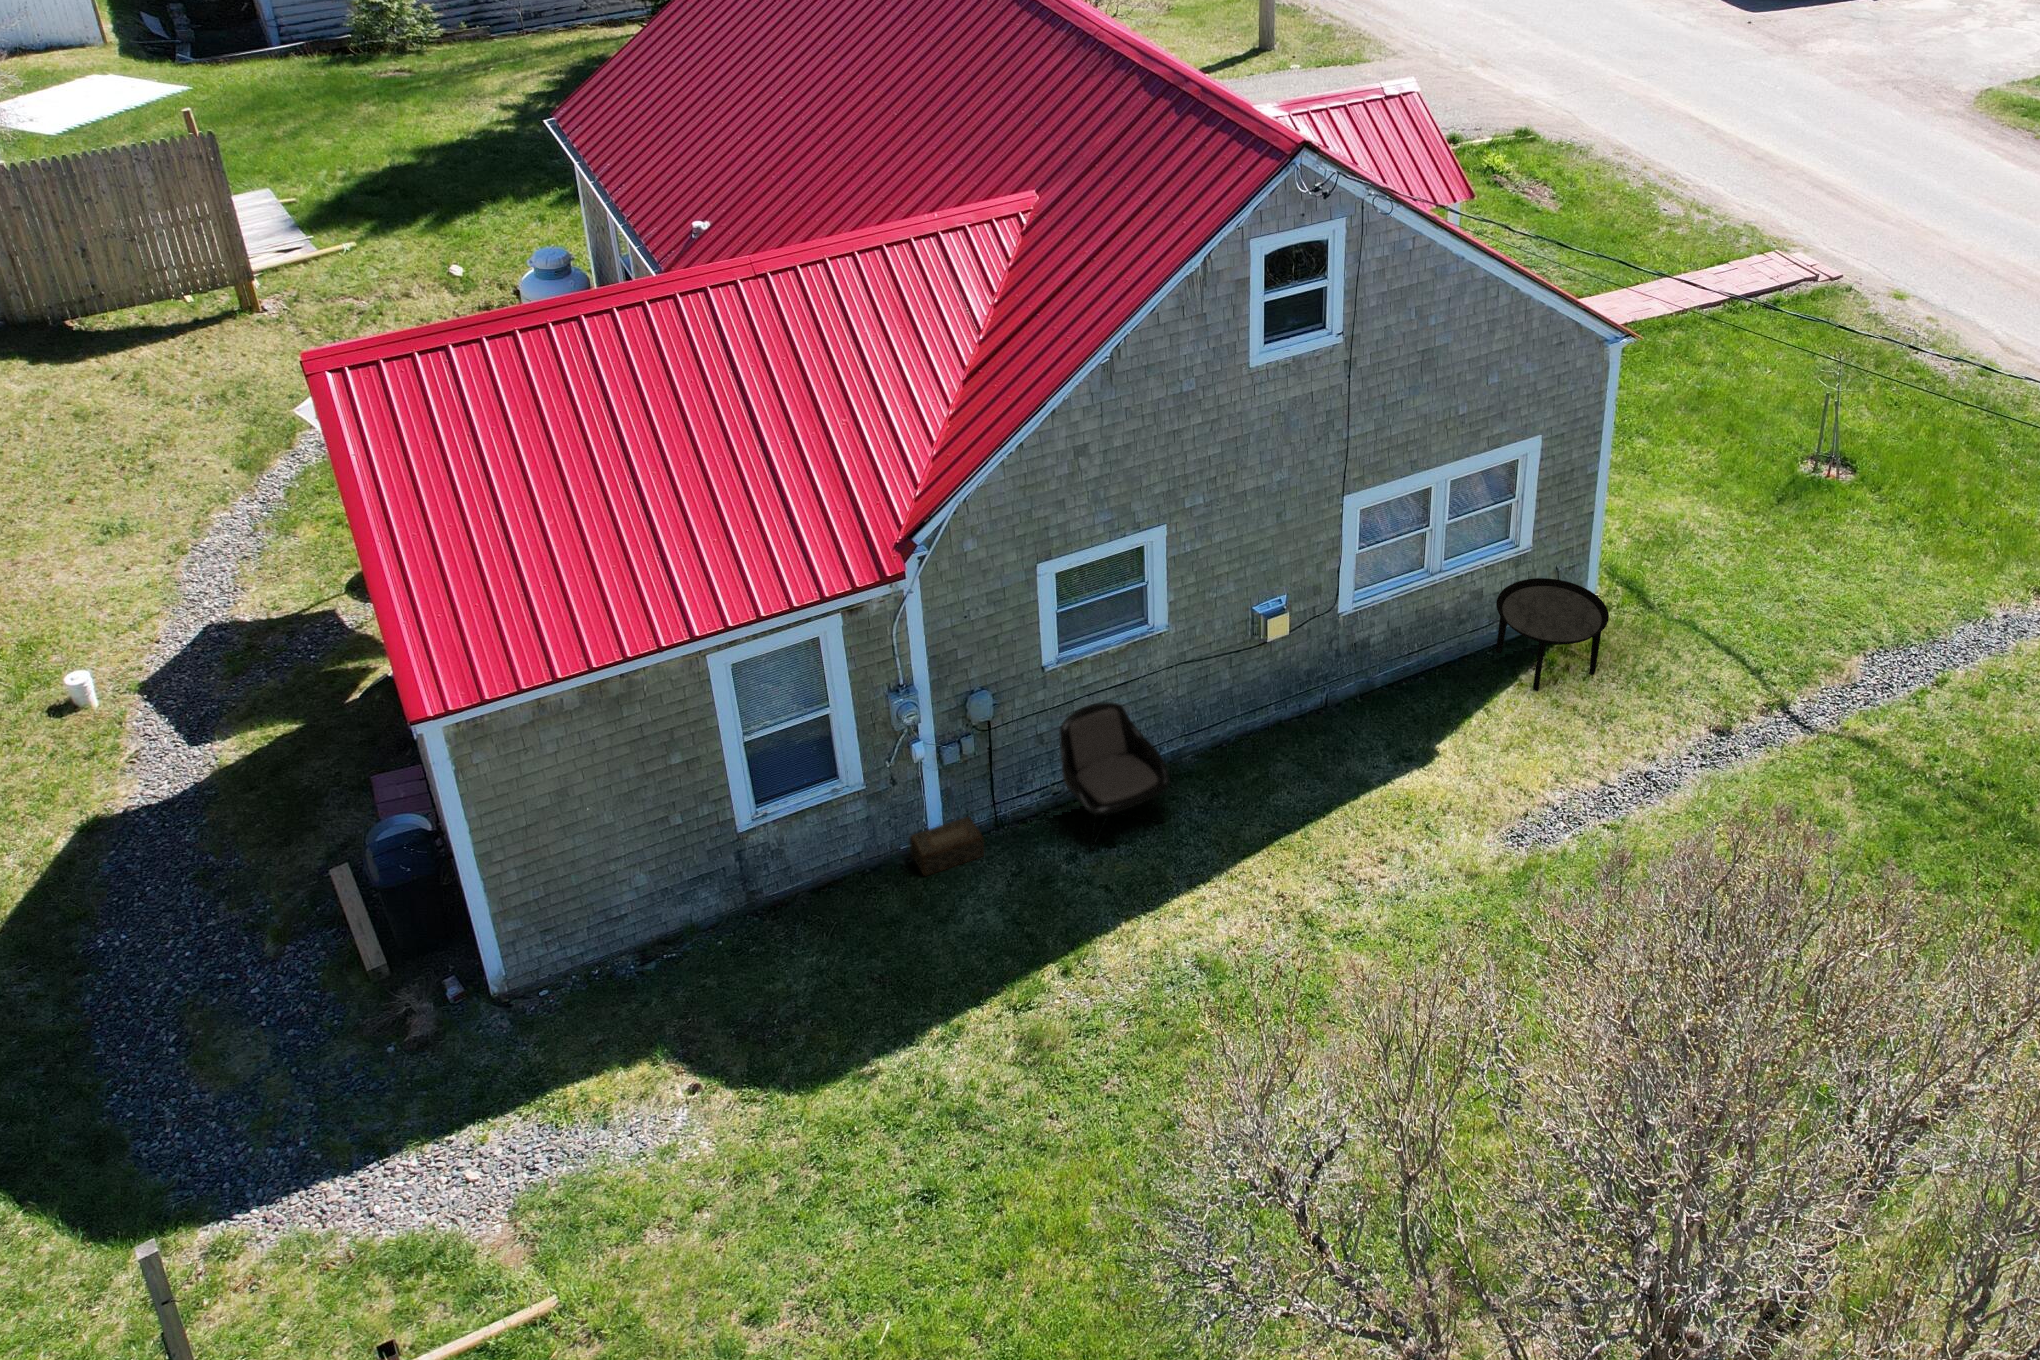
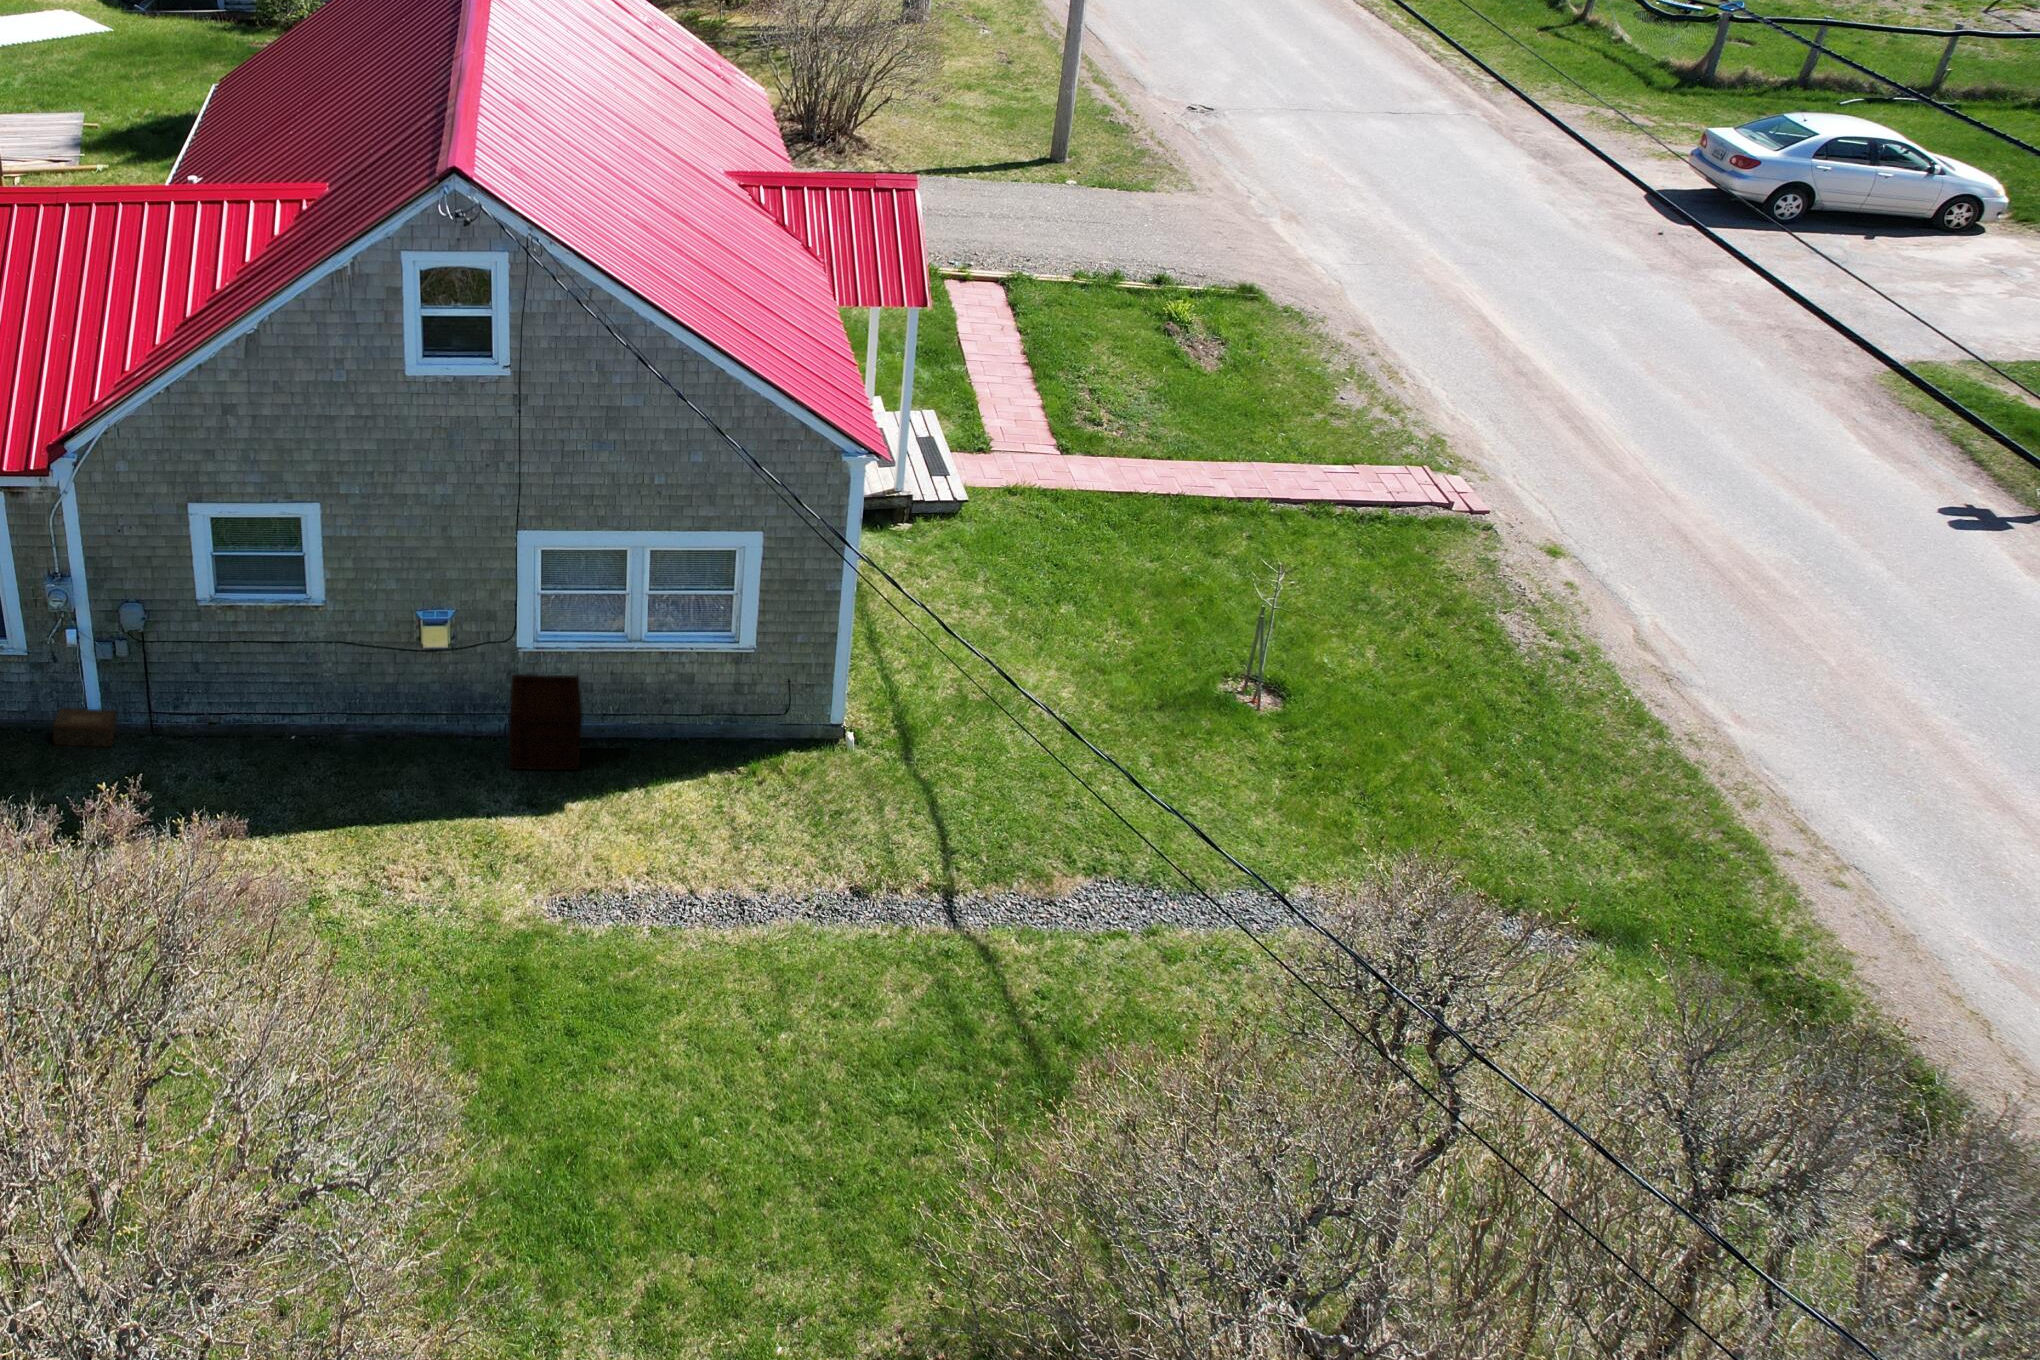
round table: present [1496,578,1609,691] -> none [686,681,802,796]
wooden crate: none [1330,623,1431,733] -> present [509,674,582,770]
lounge chair: present [1056,702,1170,849] -> none [183,648,277,775]

